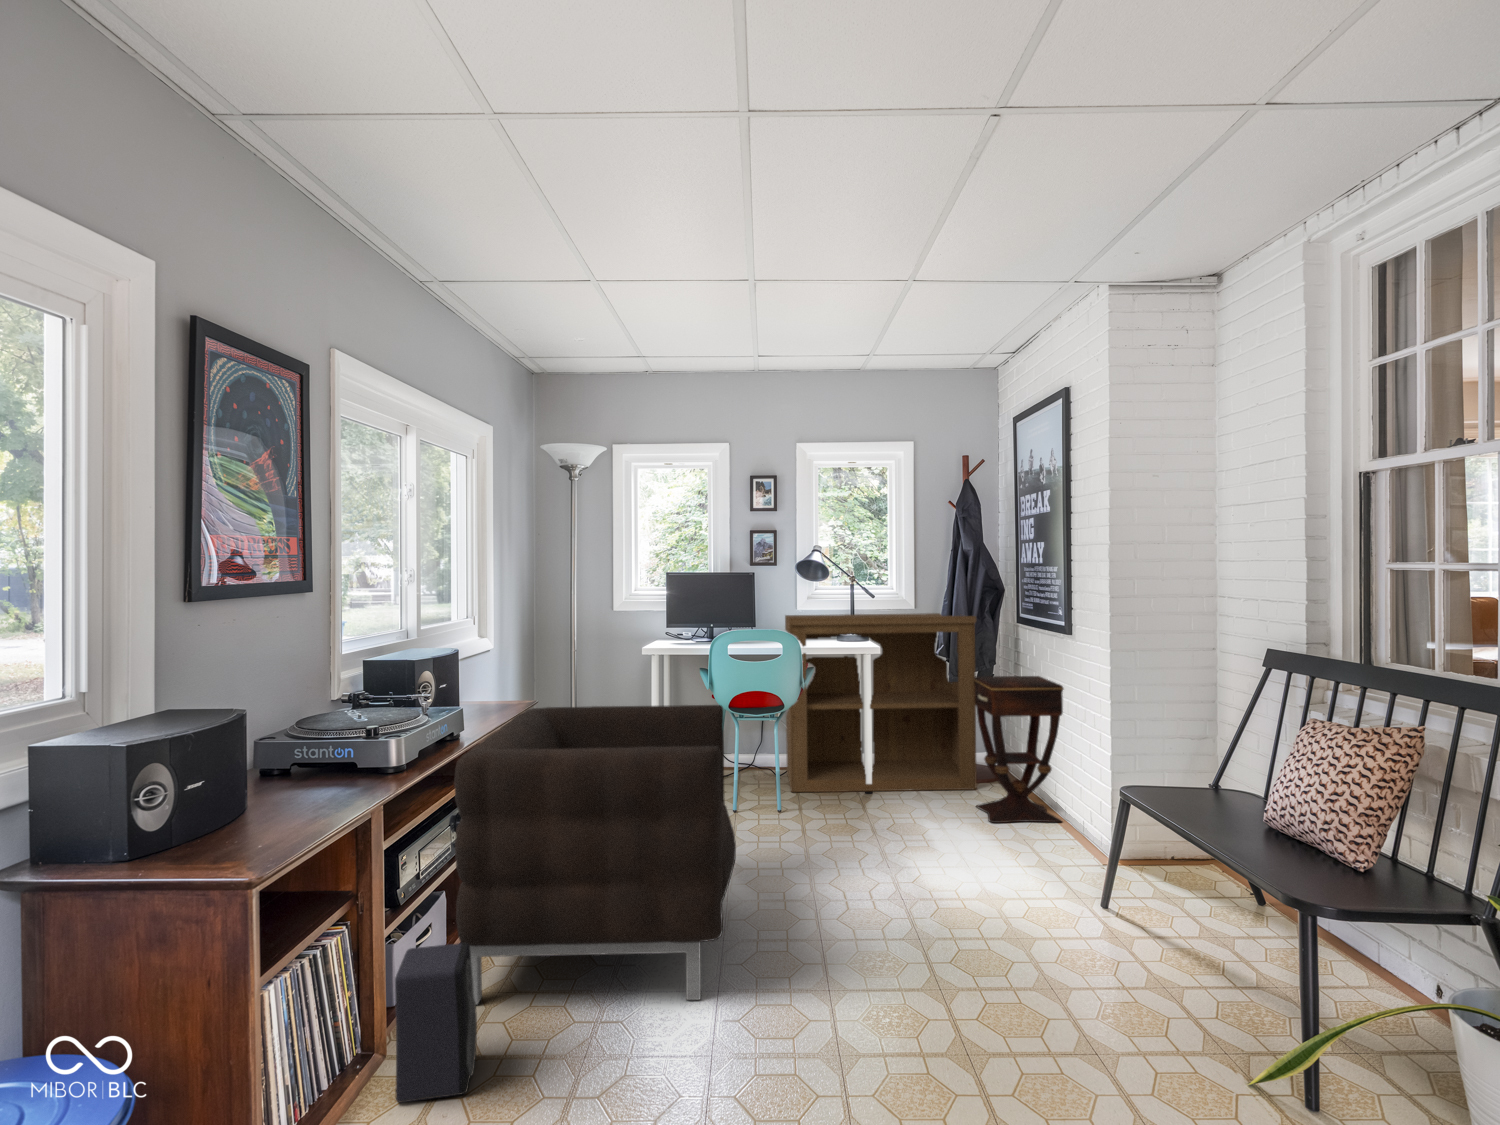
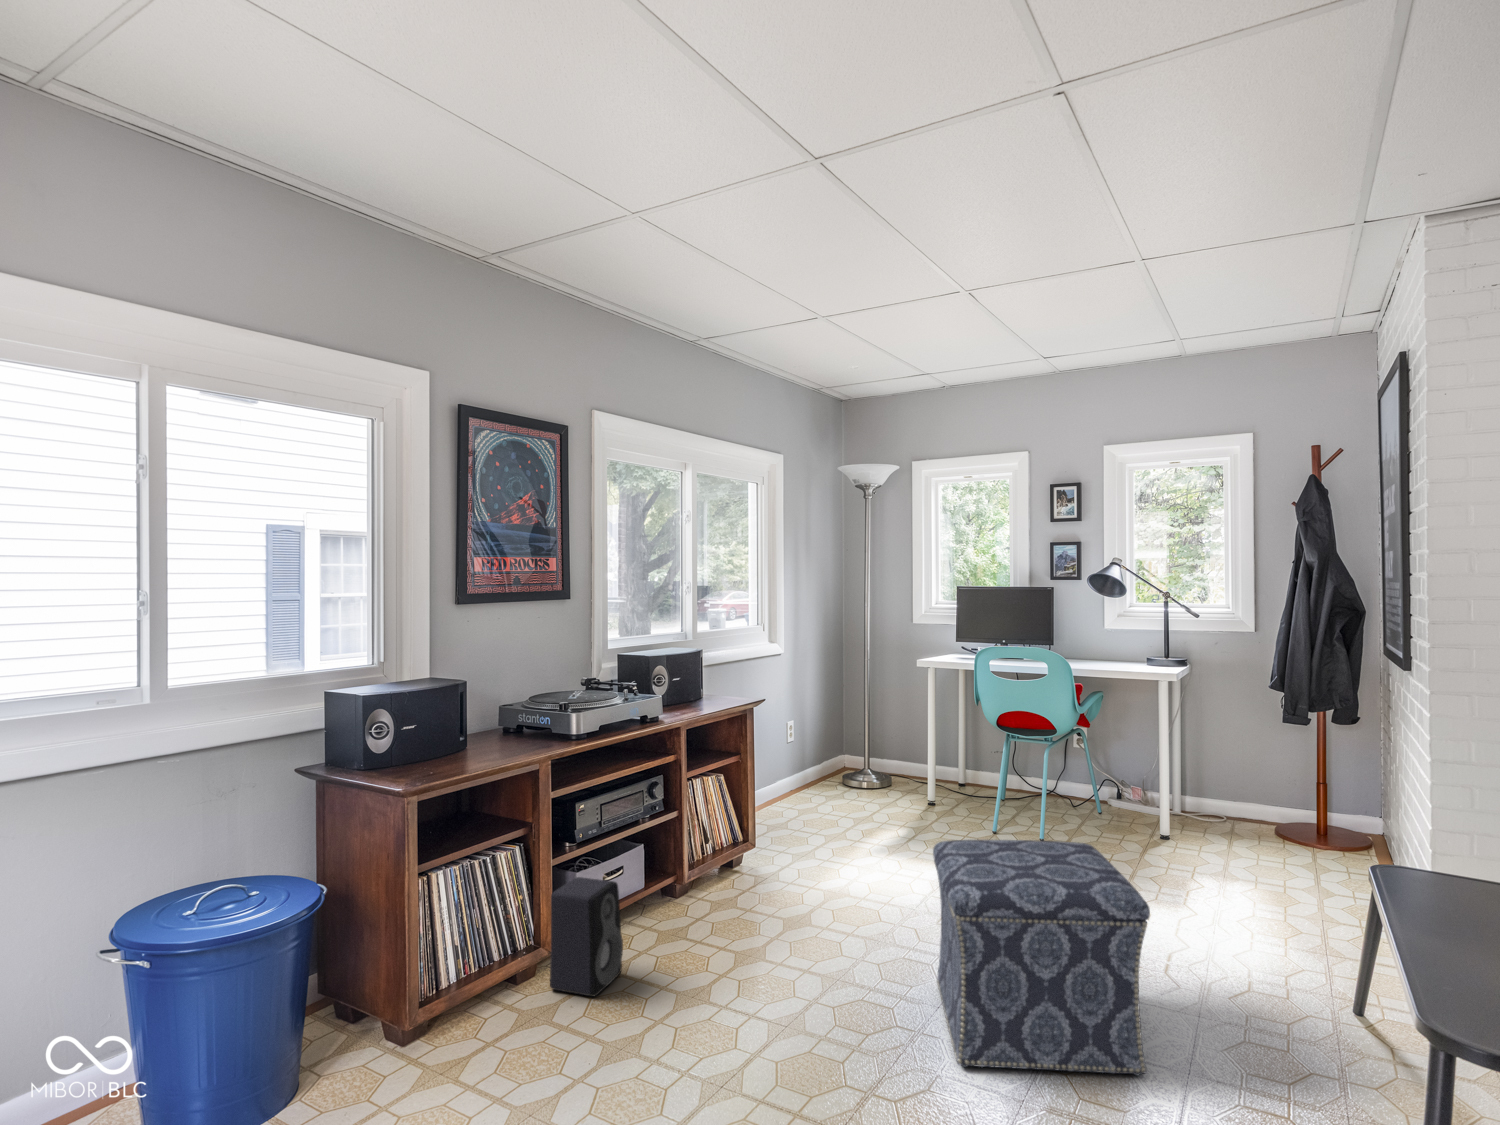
bookshelf: present [785,613,977,792] -> none [1071,634,1310,855]
side table: present [973,676,1064,823] -> none [1288,717,1398,911]
armchair: present [454,705,736,1005] -> none [634,705,914,982]
ottoman: none [808,805,1038,1042] -> present [933,840,1150,1076]

